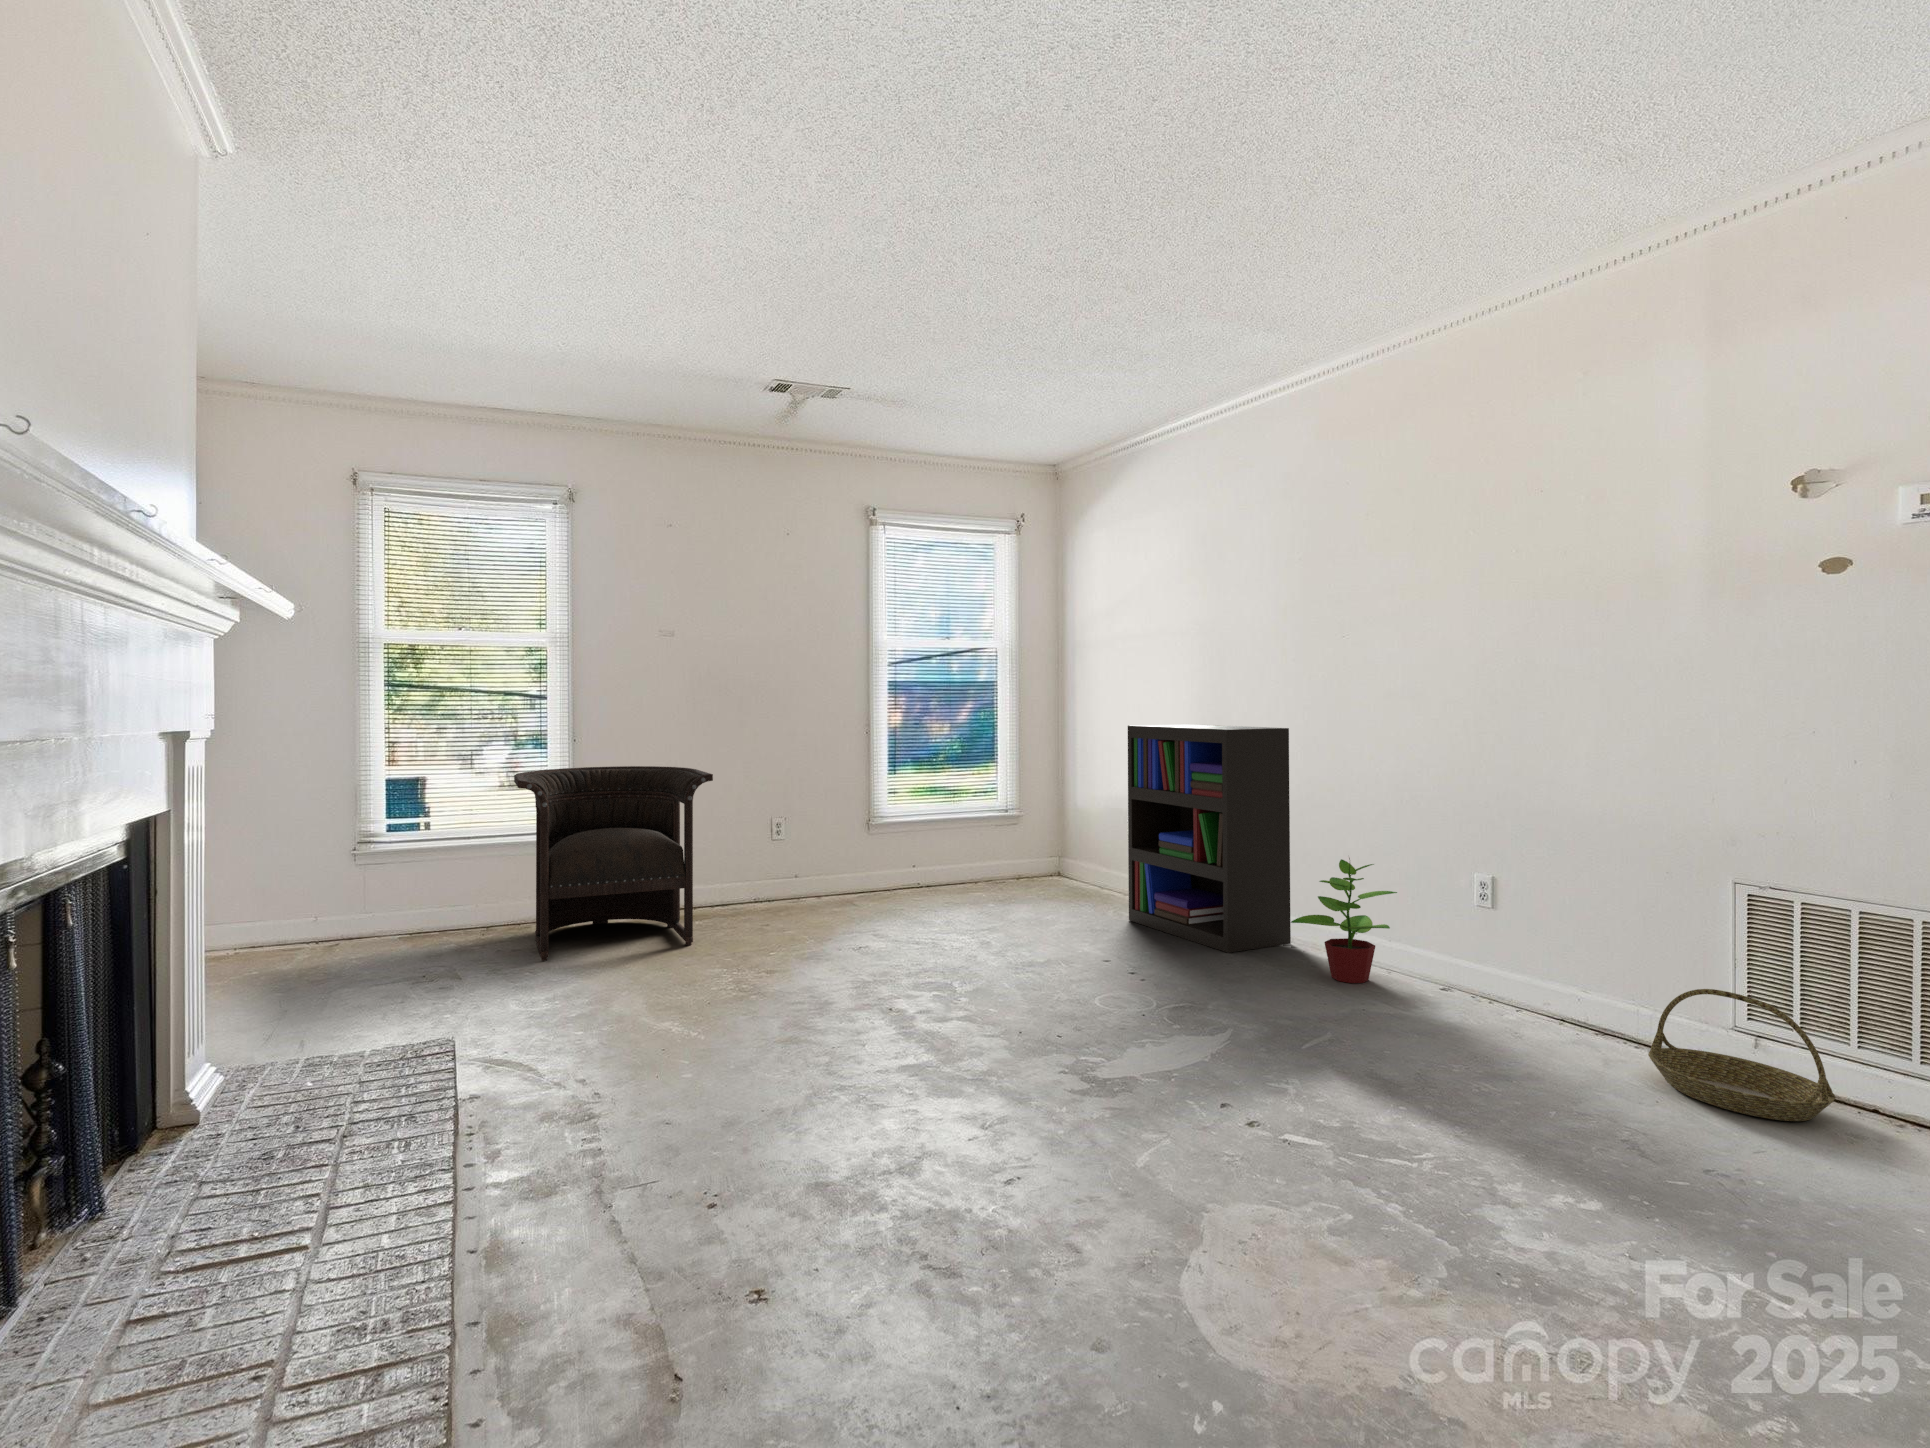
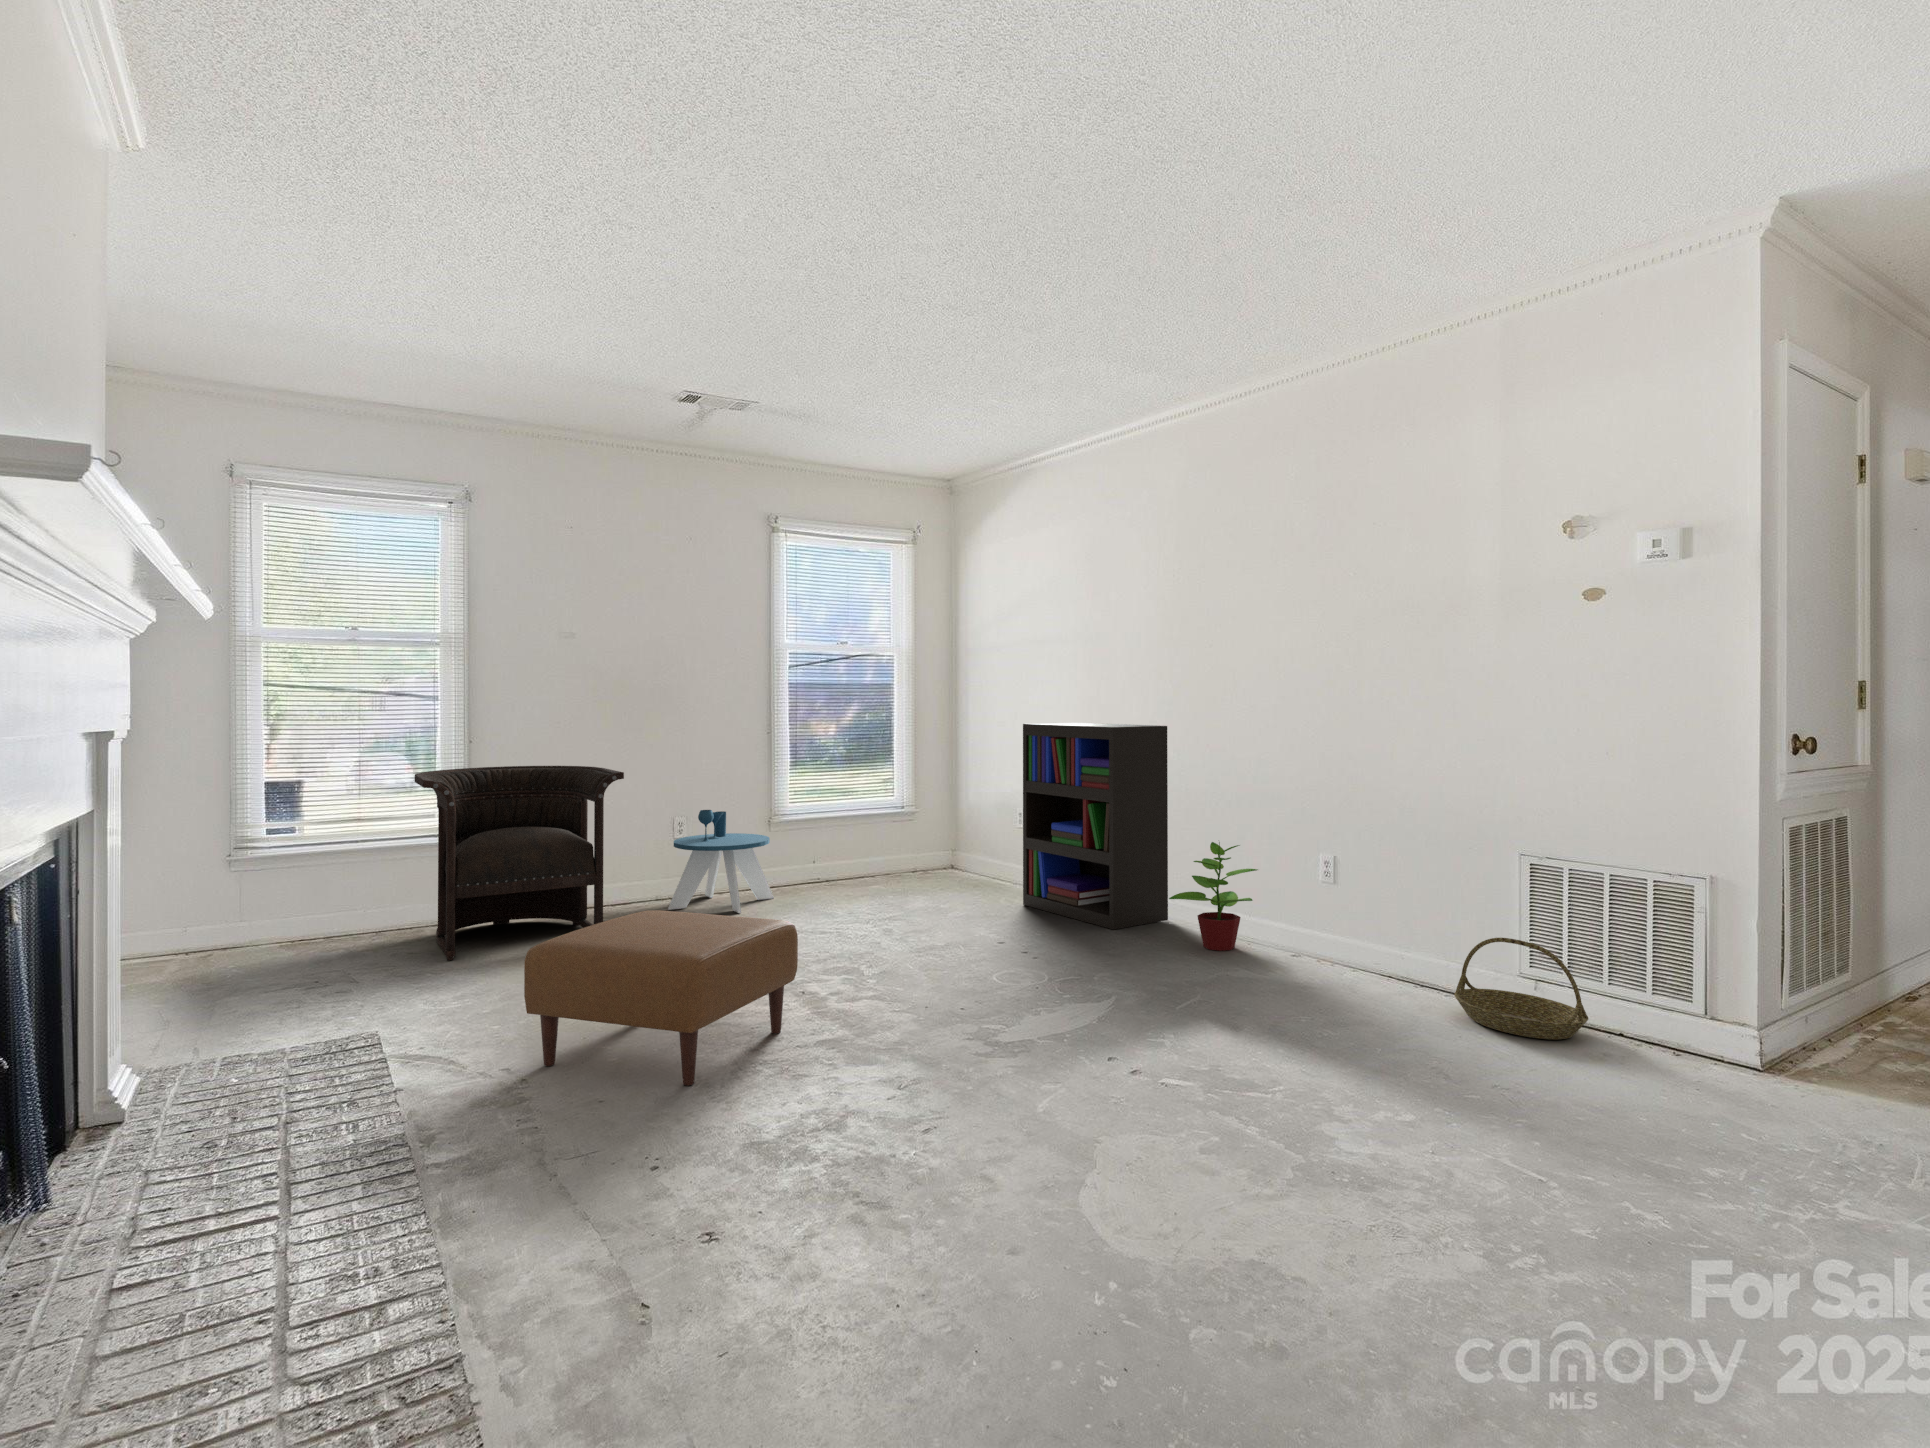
side table: none [761,813,869,920] -> present [668,810,774,913]
ottoman: none [587,921,872,1117] -> present [524,910,798,1086]

